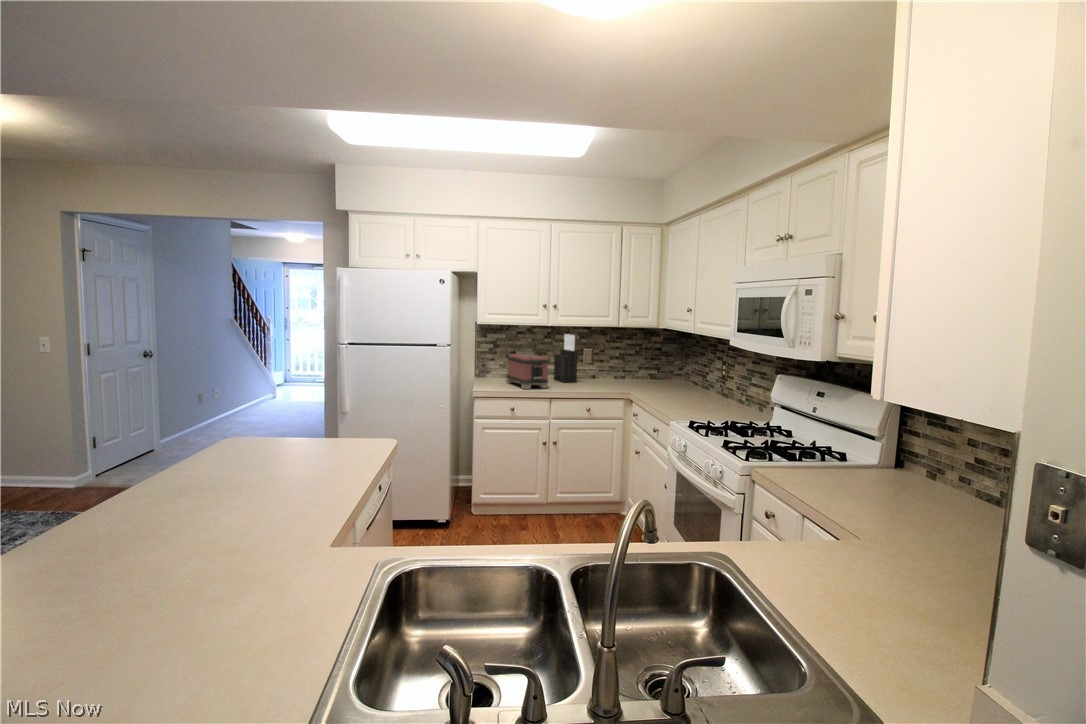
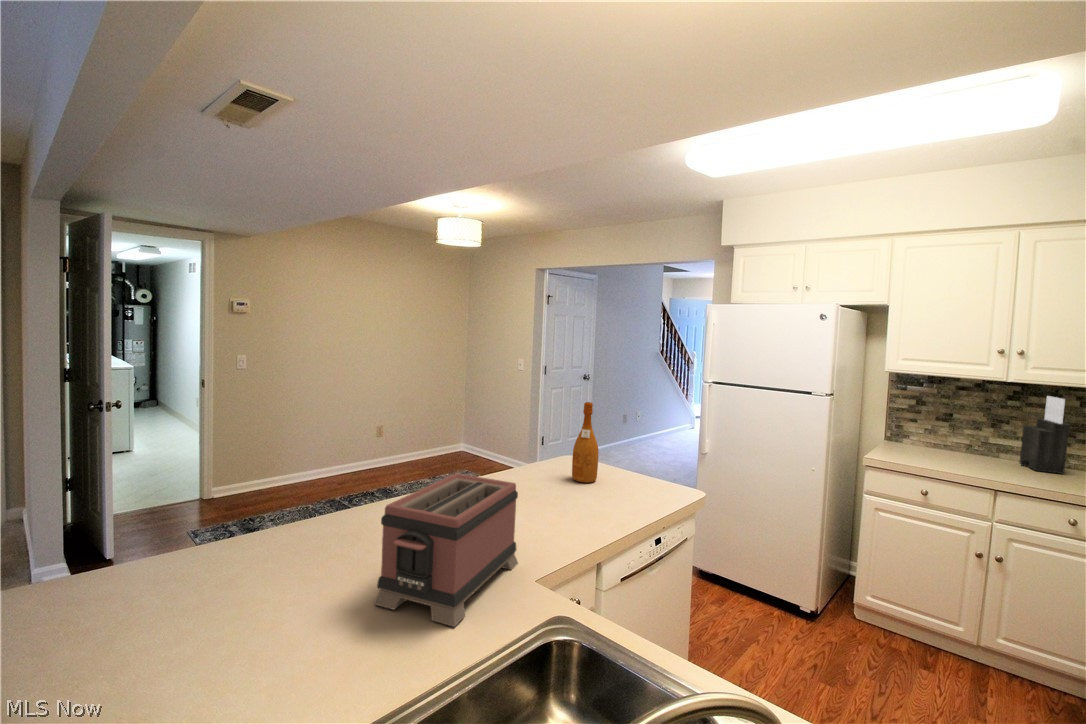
toaster: present [506,354,549,389] -> present [374,473,518,627]
wine bottle: none [255,370,287,457] -> present [572,402,599,482]

